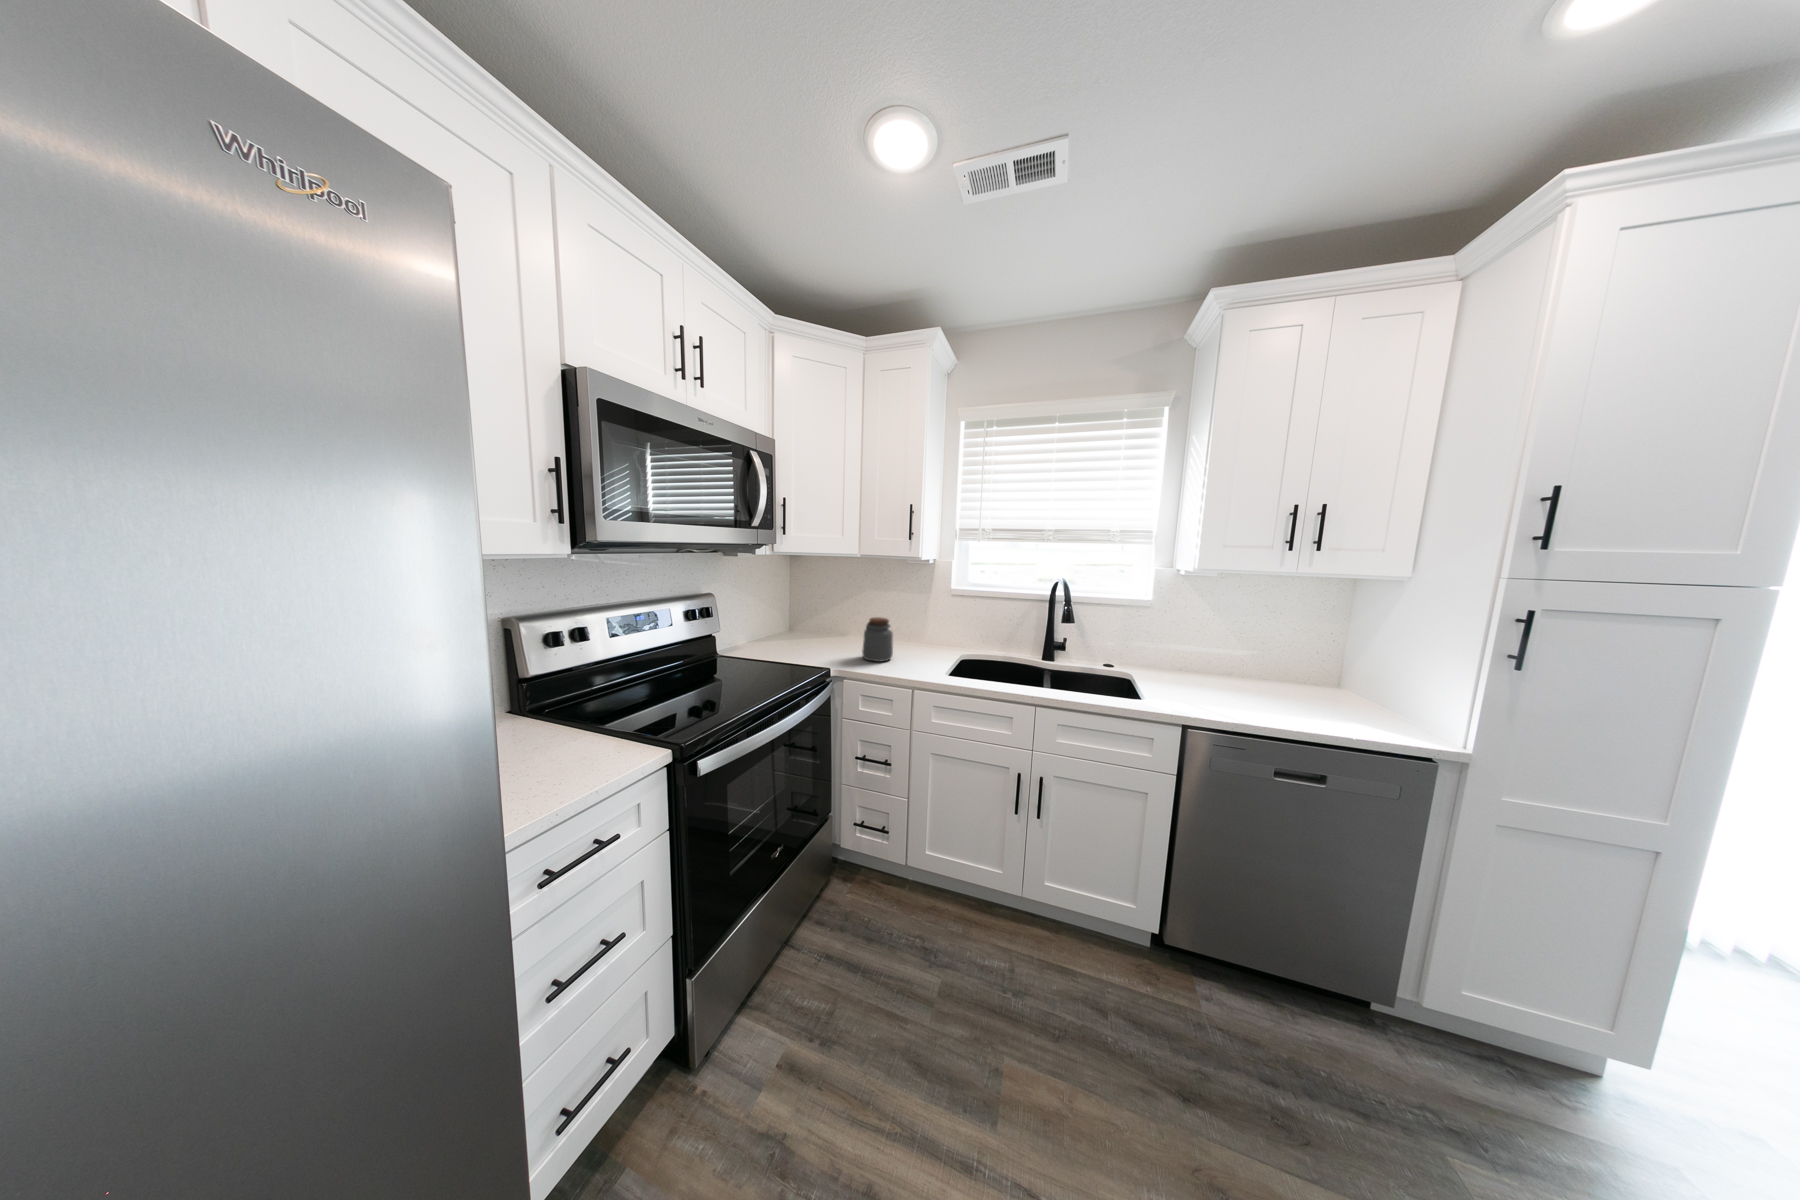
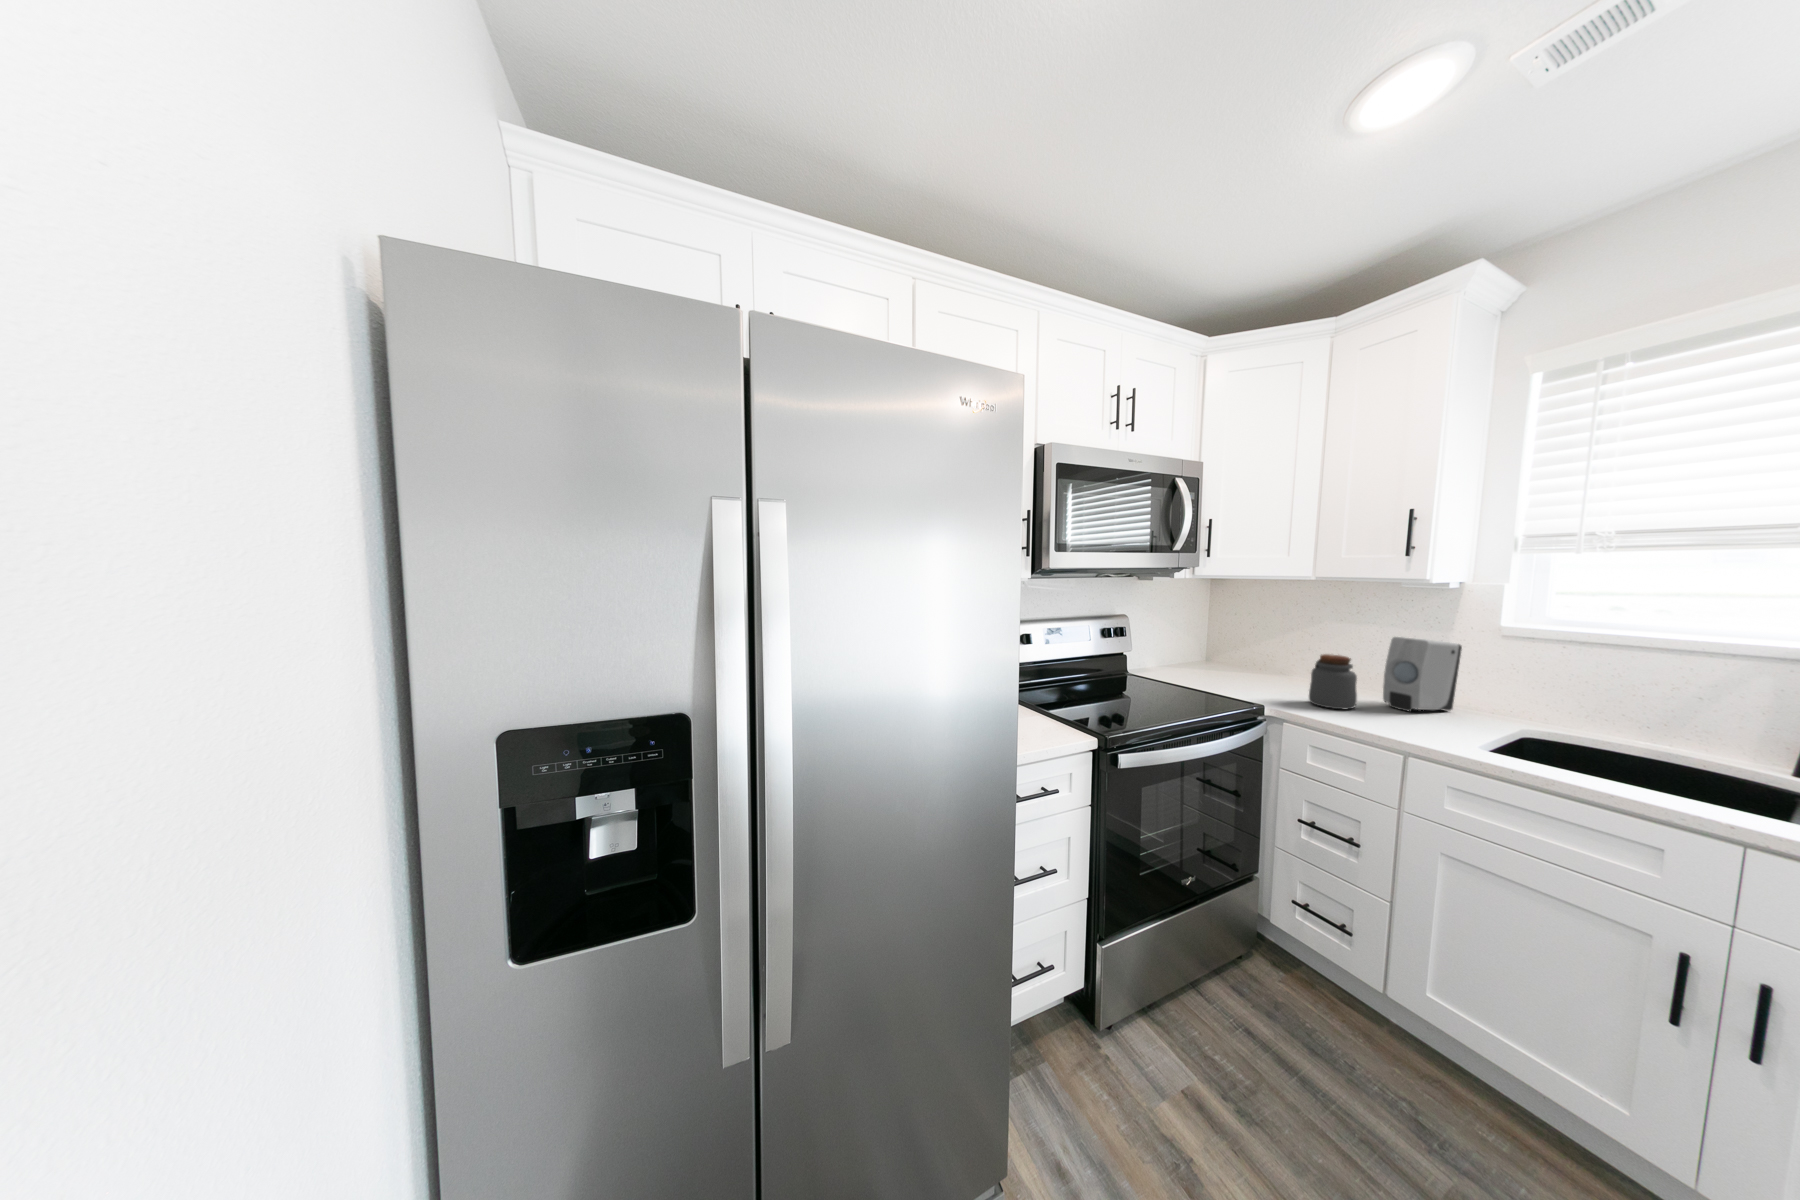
soap dispenser: none [907,600,948,655] -> present [1383,637,1462,711]

